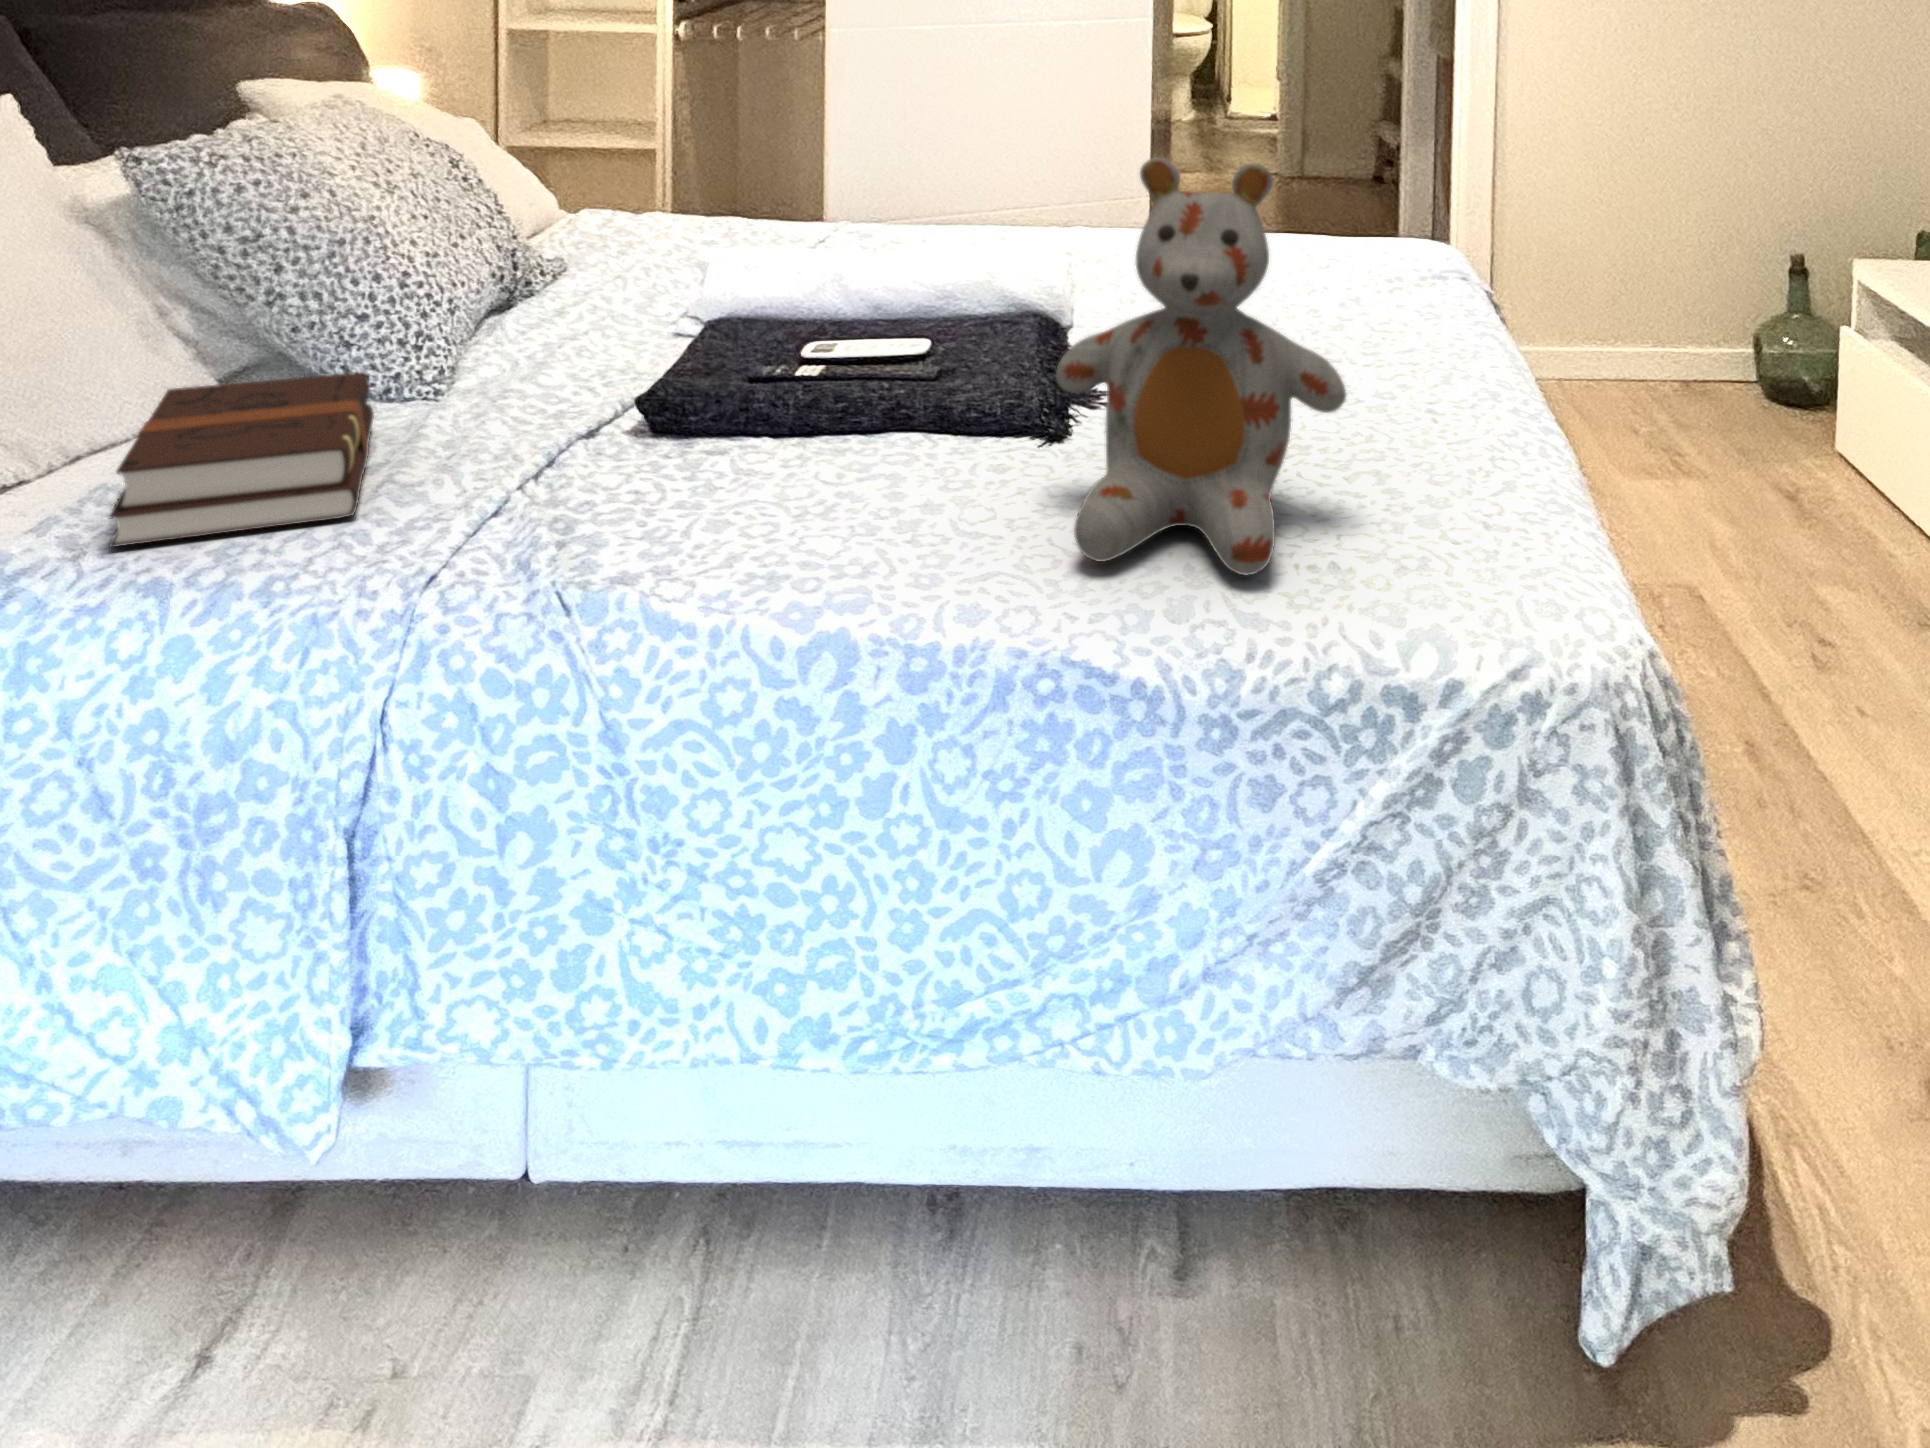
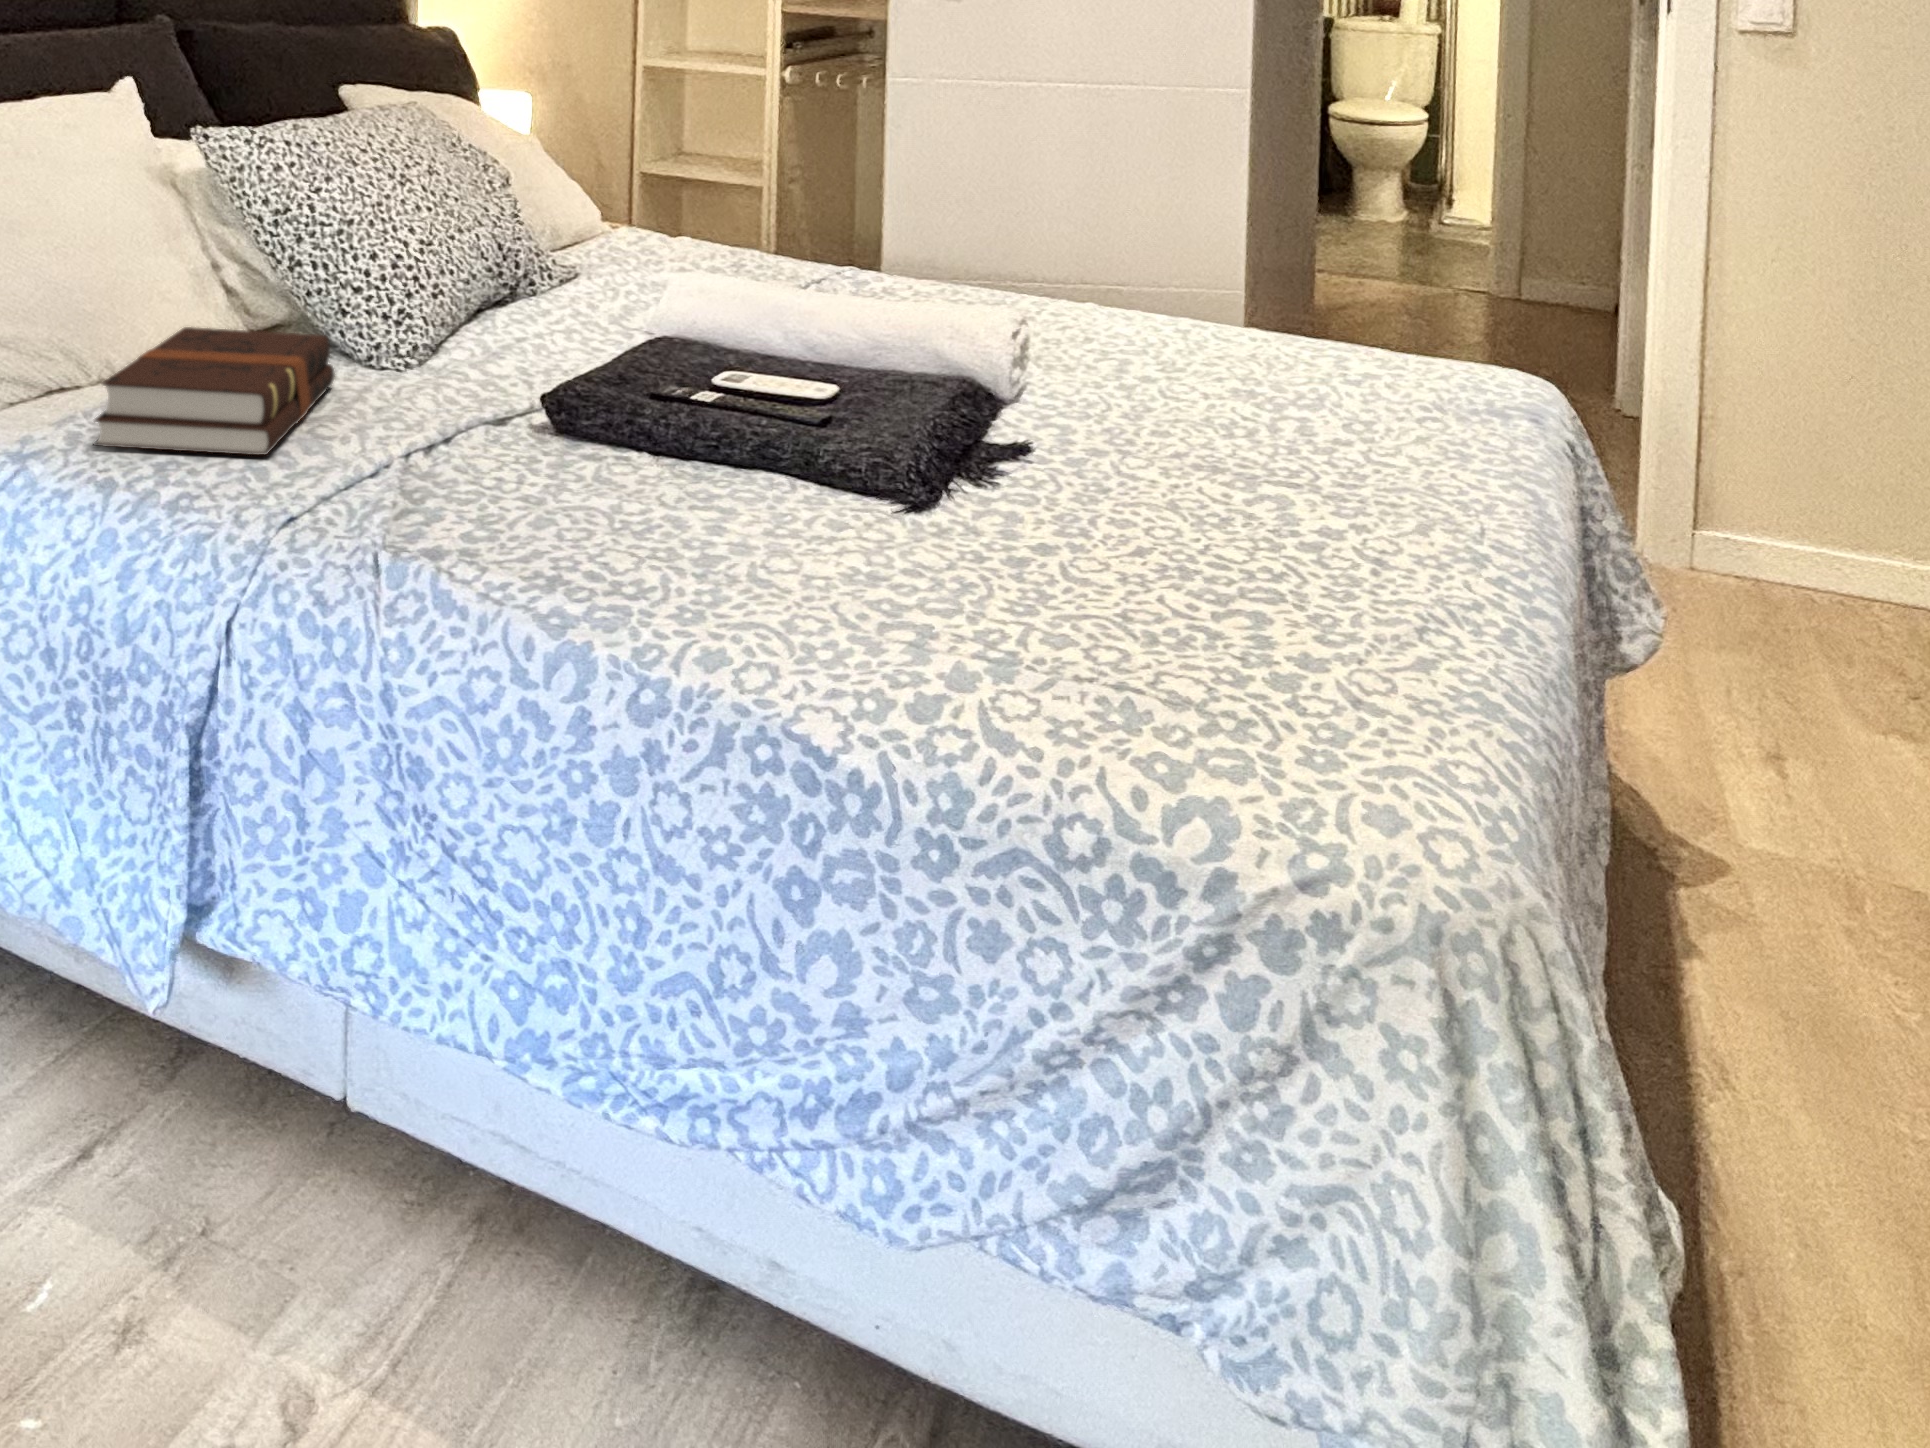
stuffed bear: present [1056,157,1346,576] -> none [841,204,1185,687]

